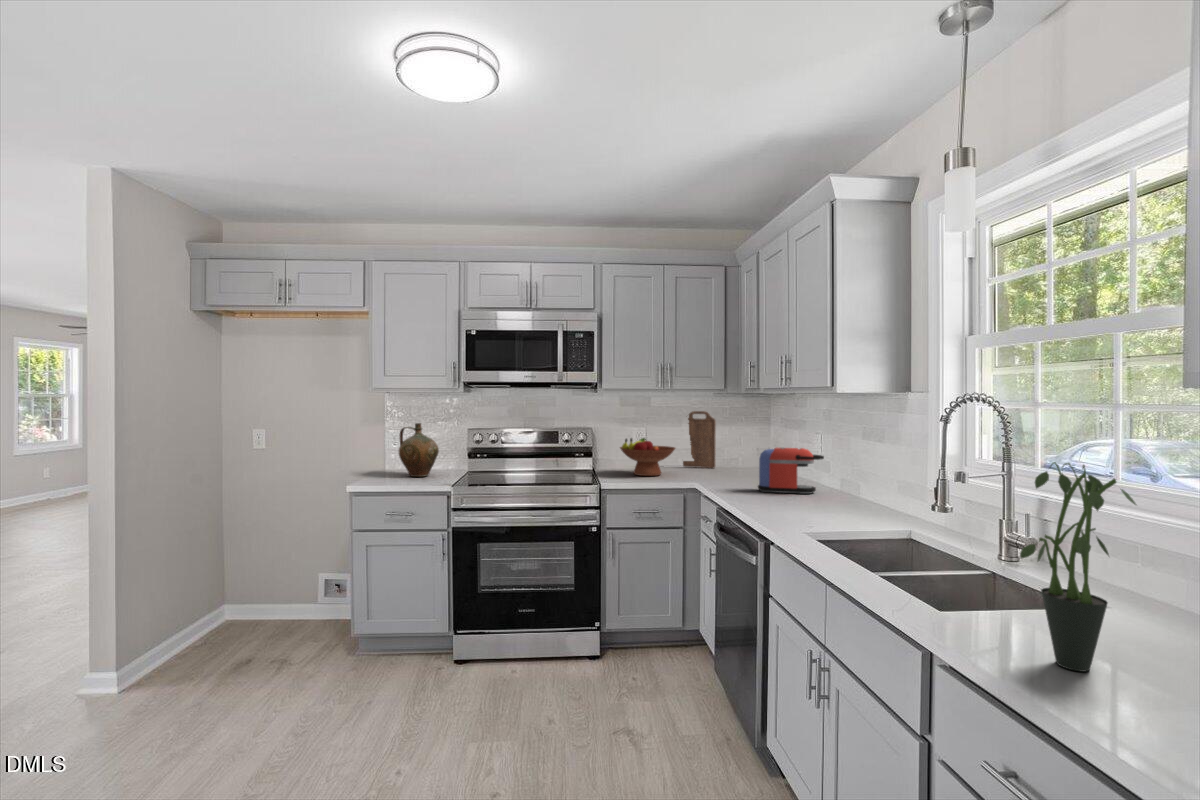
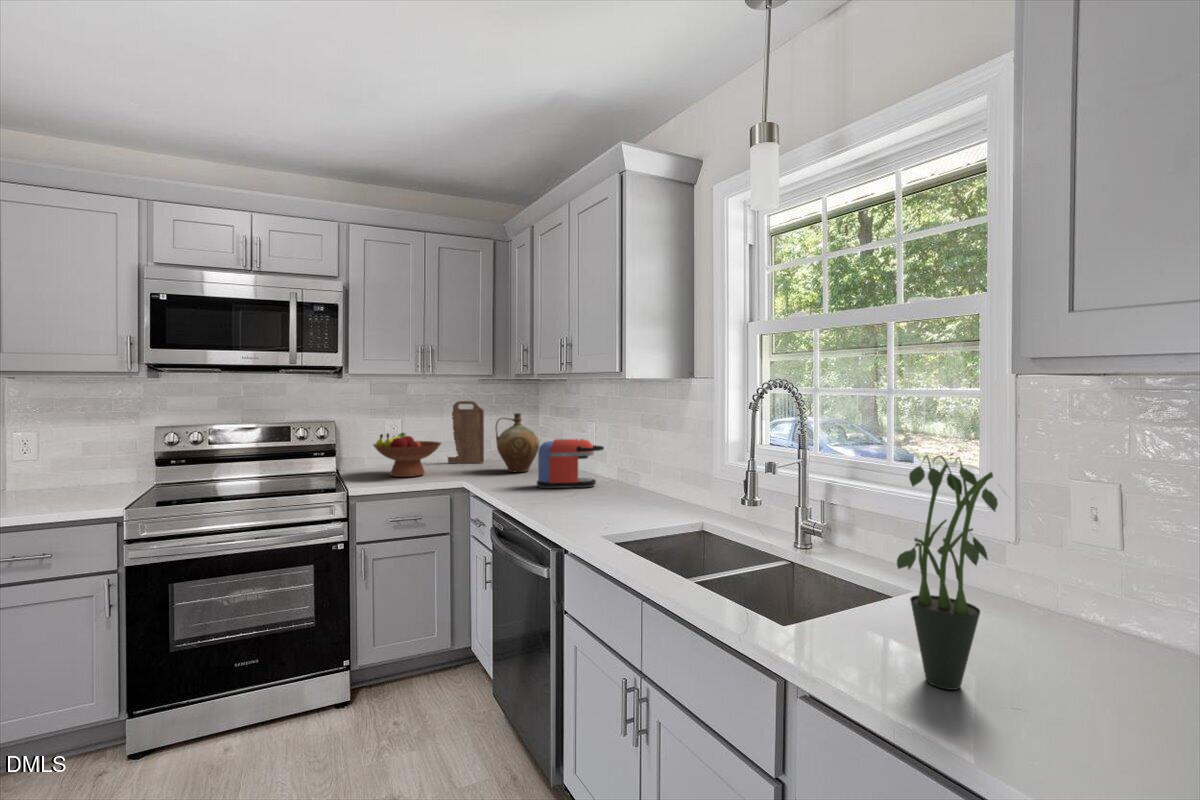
ceramic jug: present [399,423,439,477] -> present [495,413,539,472]

